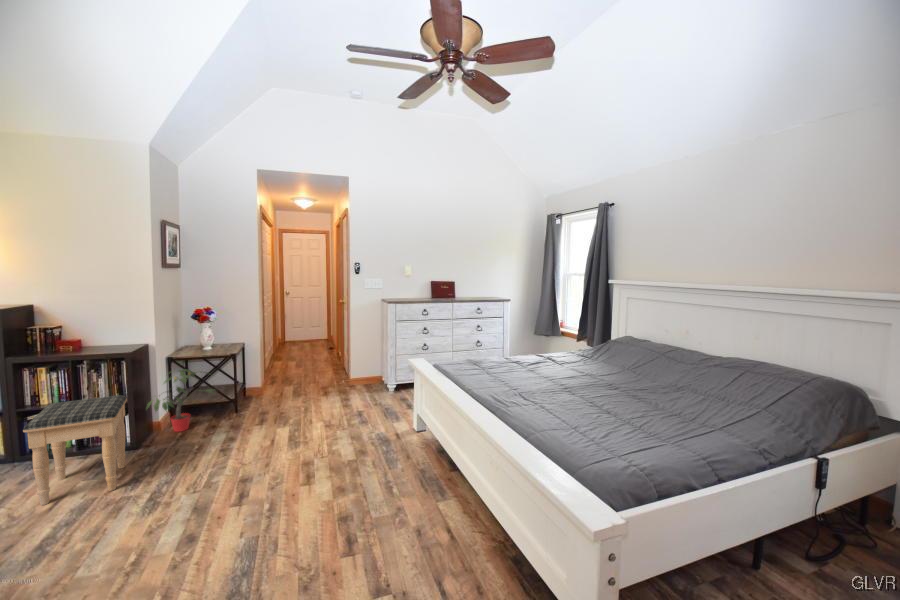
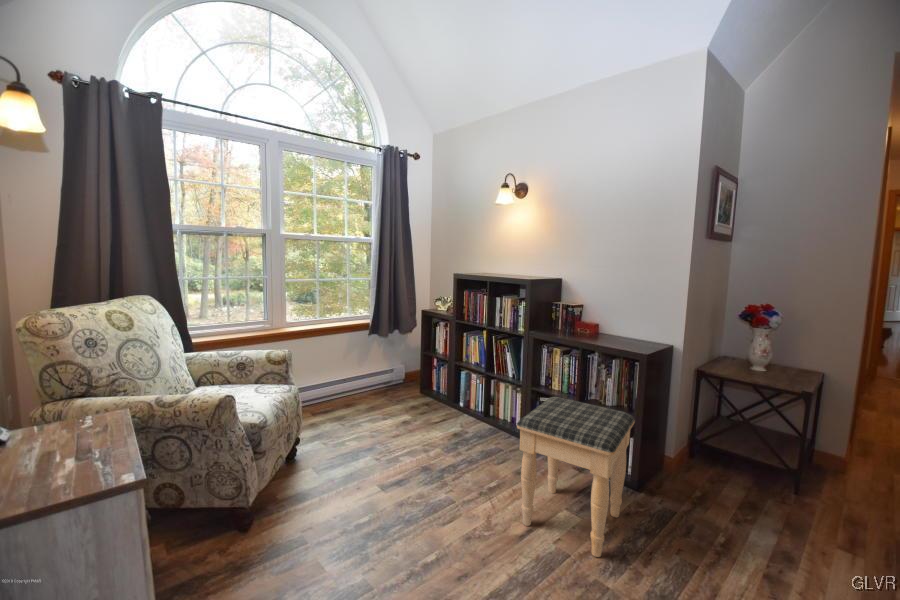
potted plant: present [147,370,215,432] -> none [656,392,770,491]

